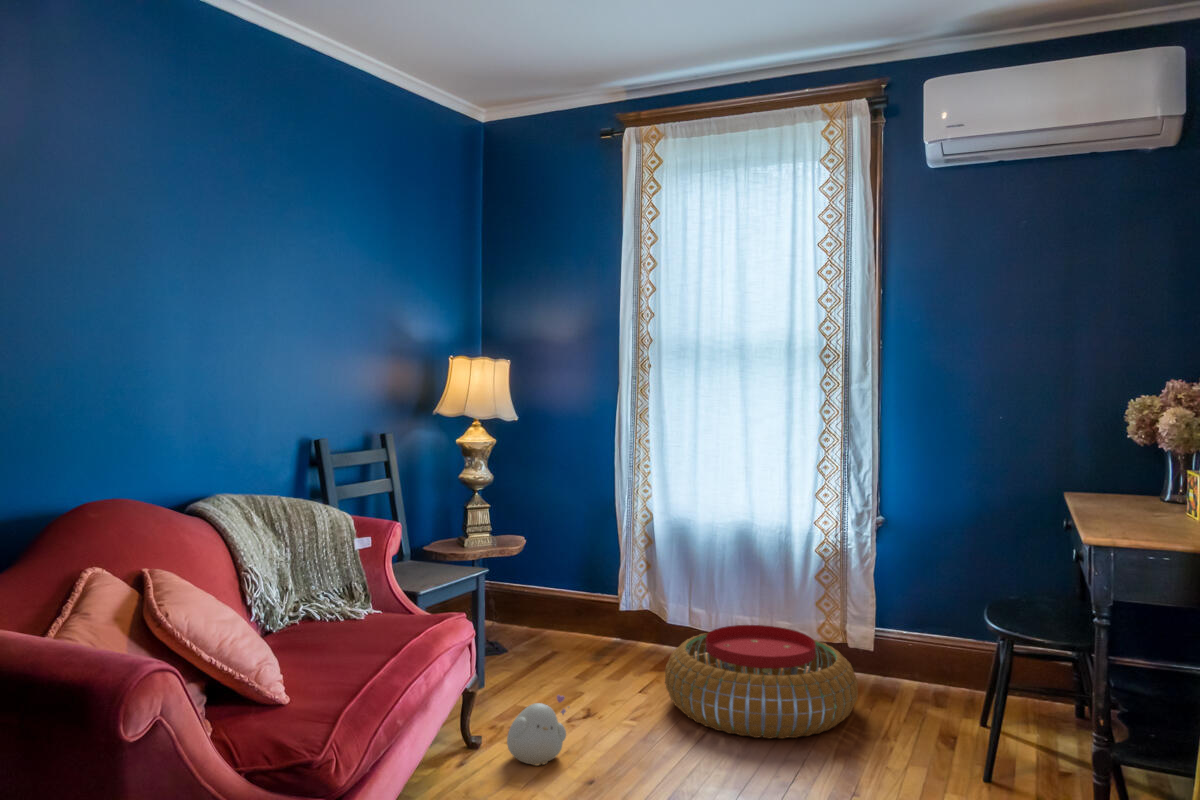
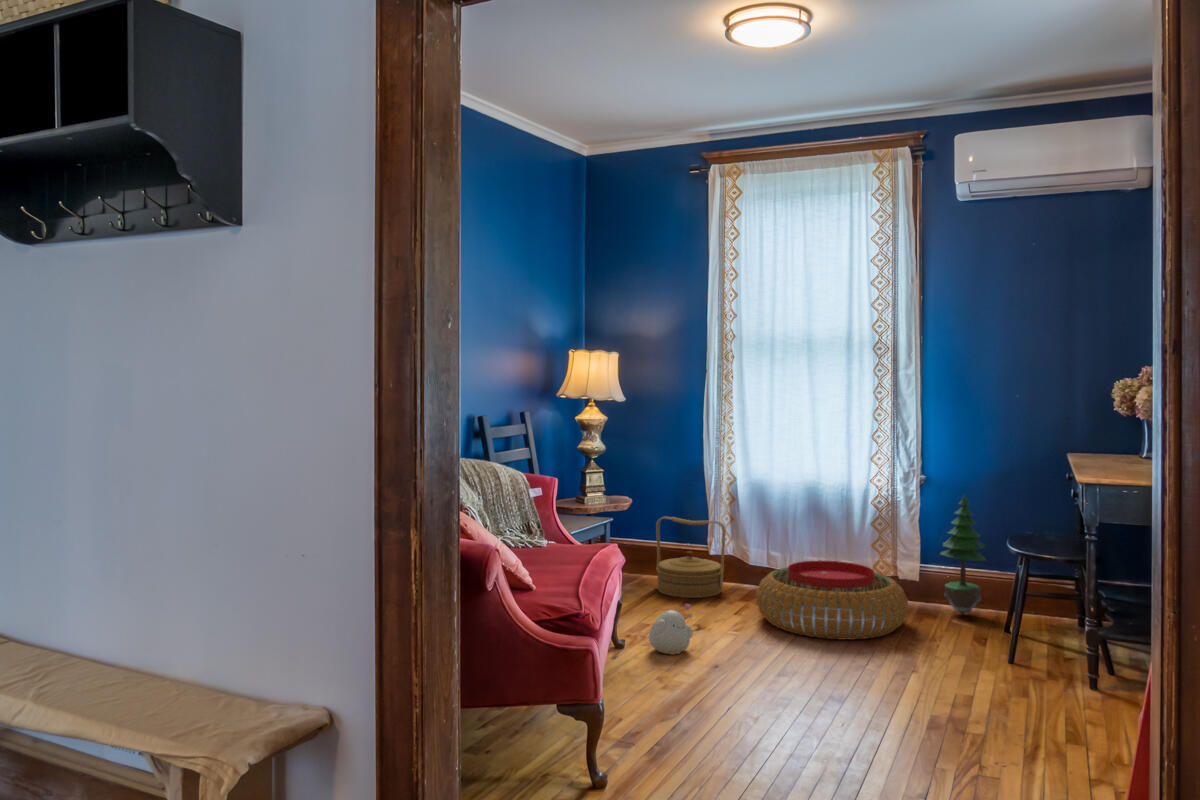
potted tree: none [902,541,961,696] -> present [941,495,986,614]
woven basket: none [553,562,638,667] -> present [656,517,726,598]

